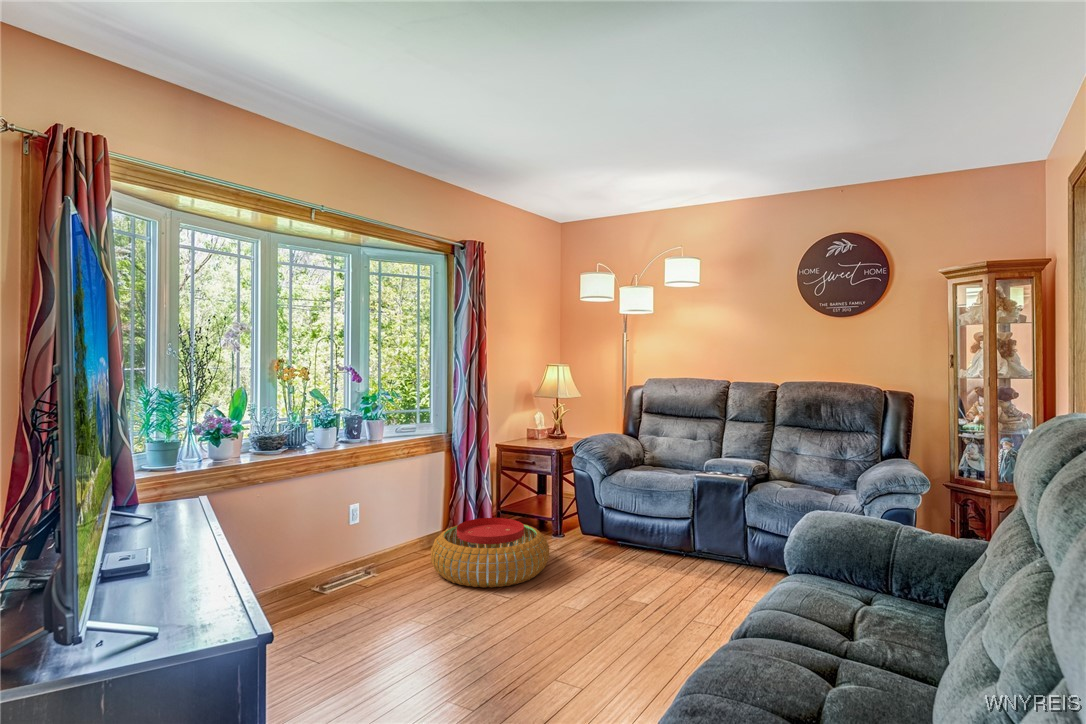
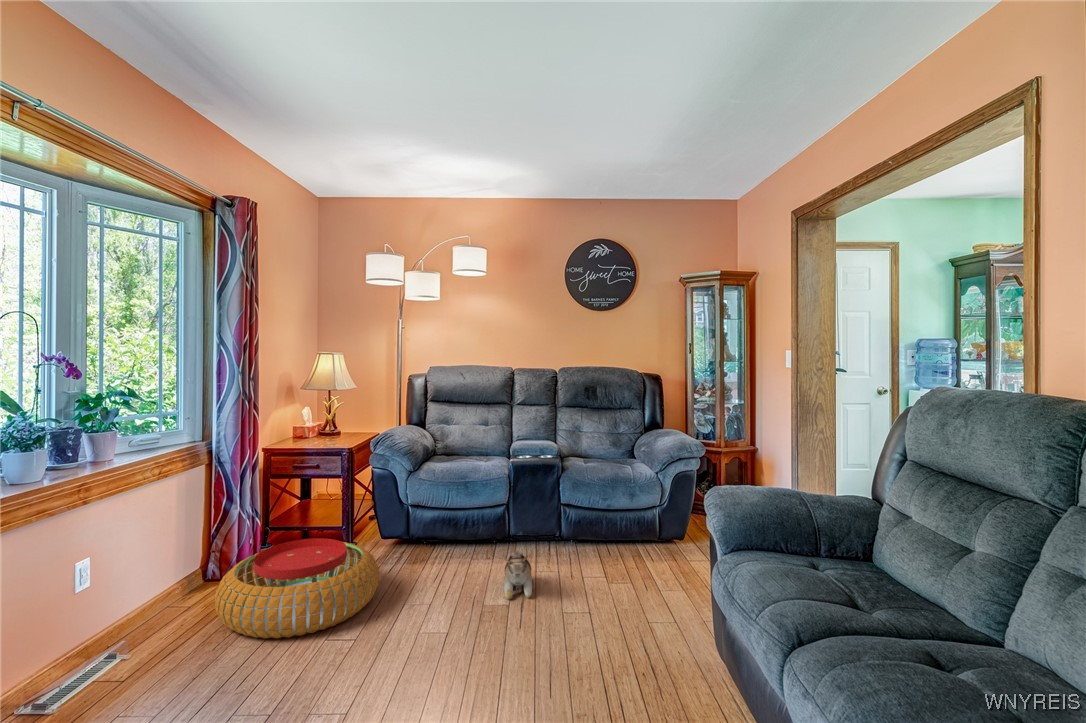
plush toy: none [638,559,681,607] -> present [504,551,534,599]

